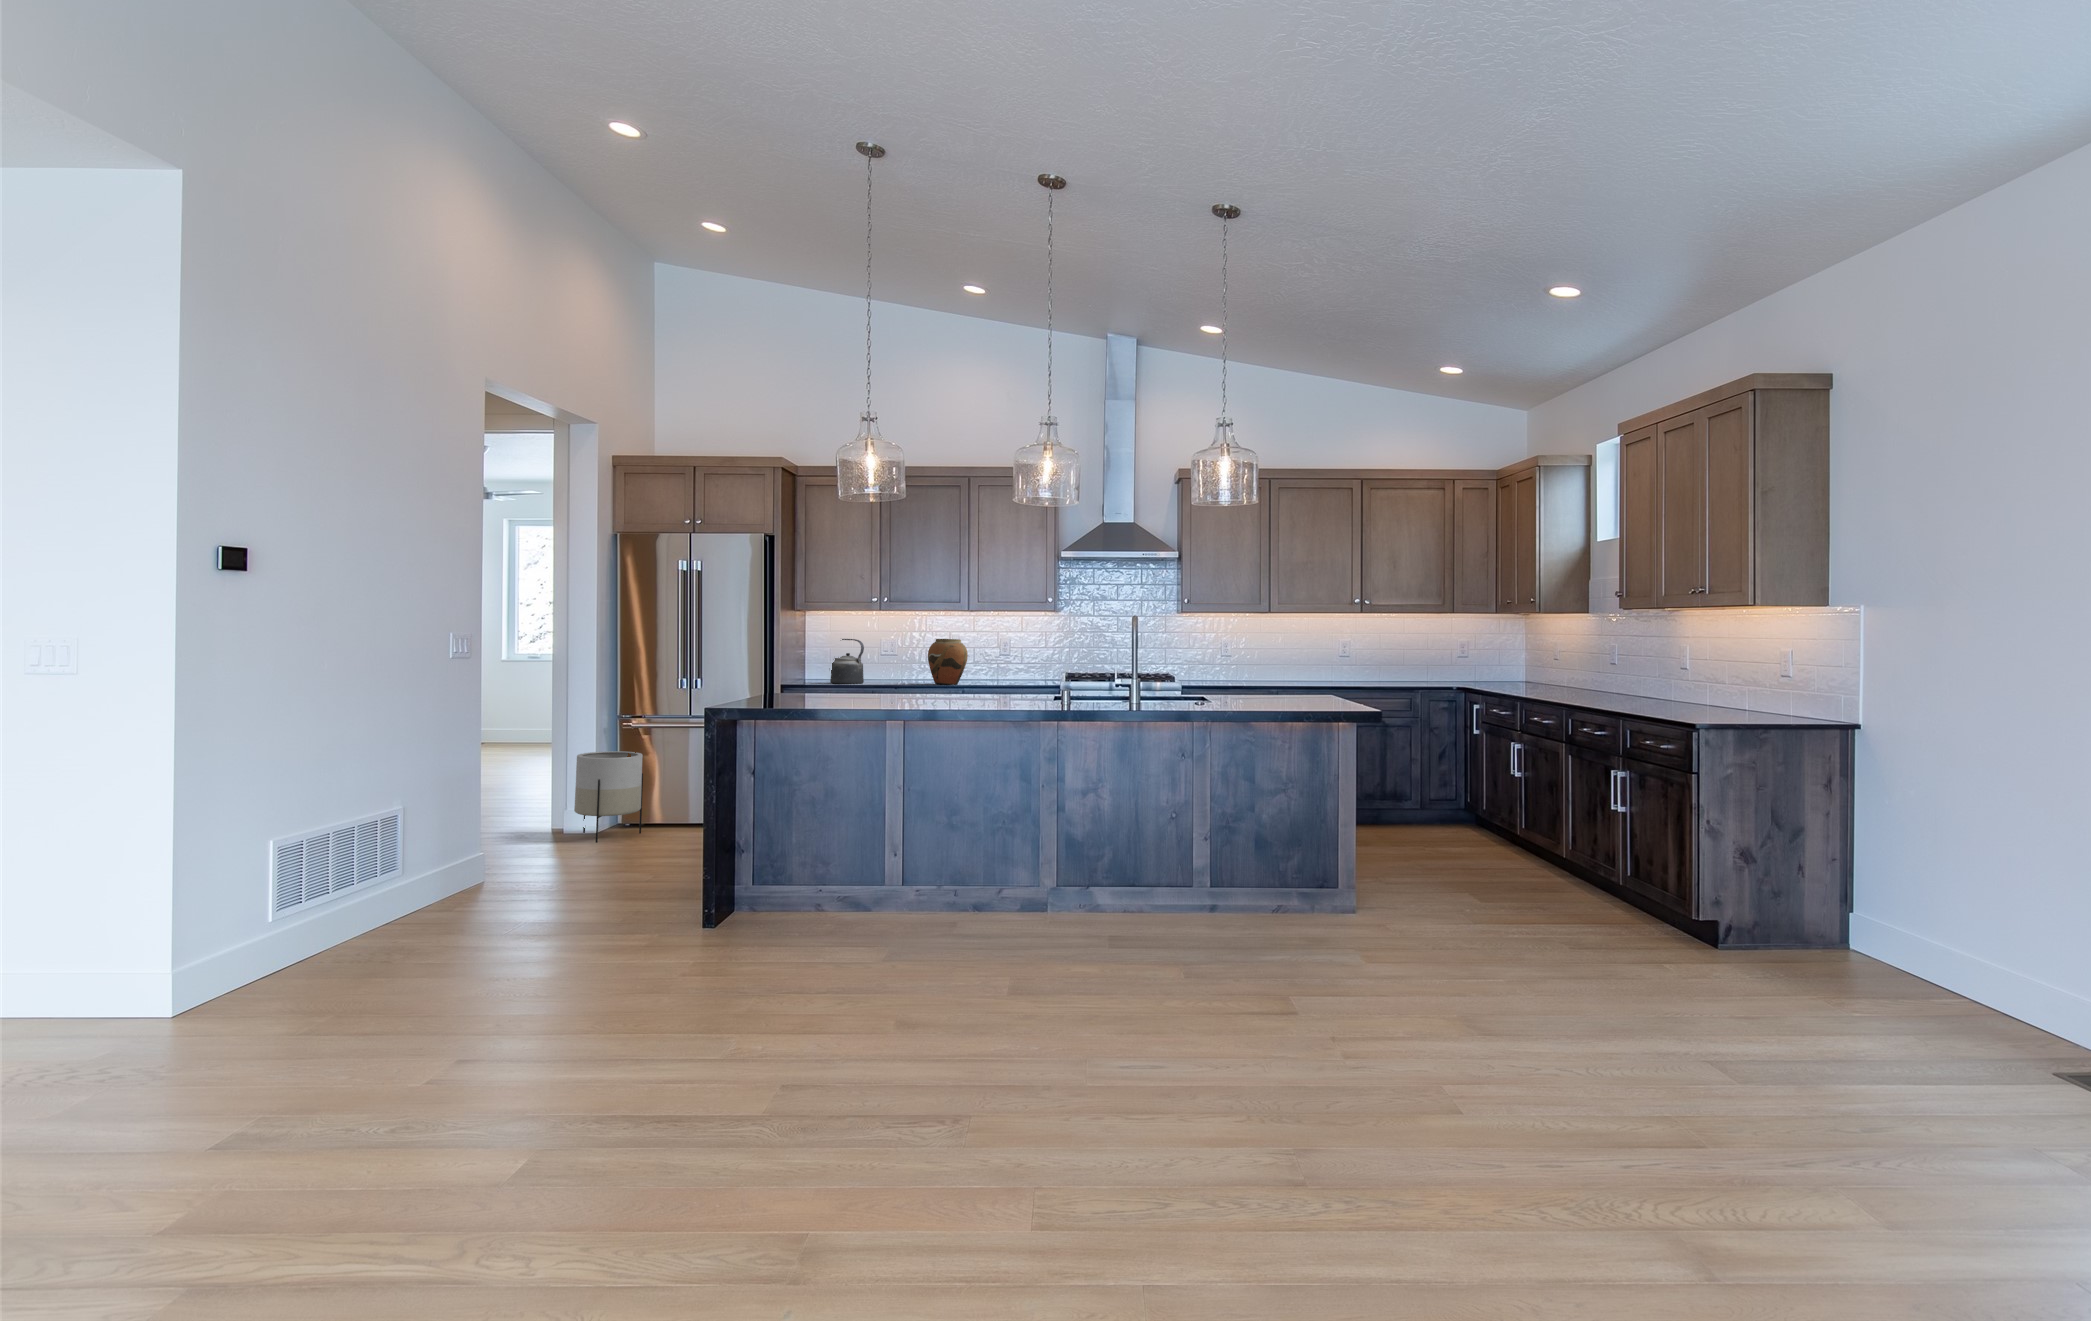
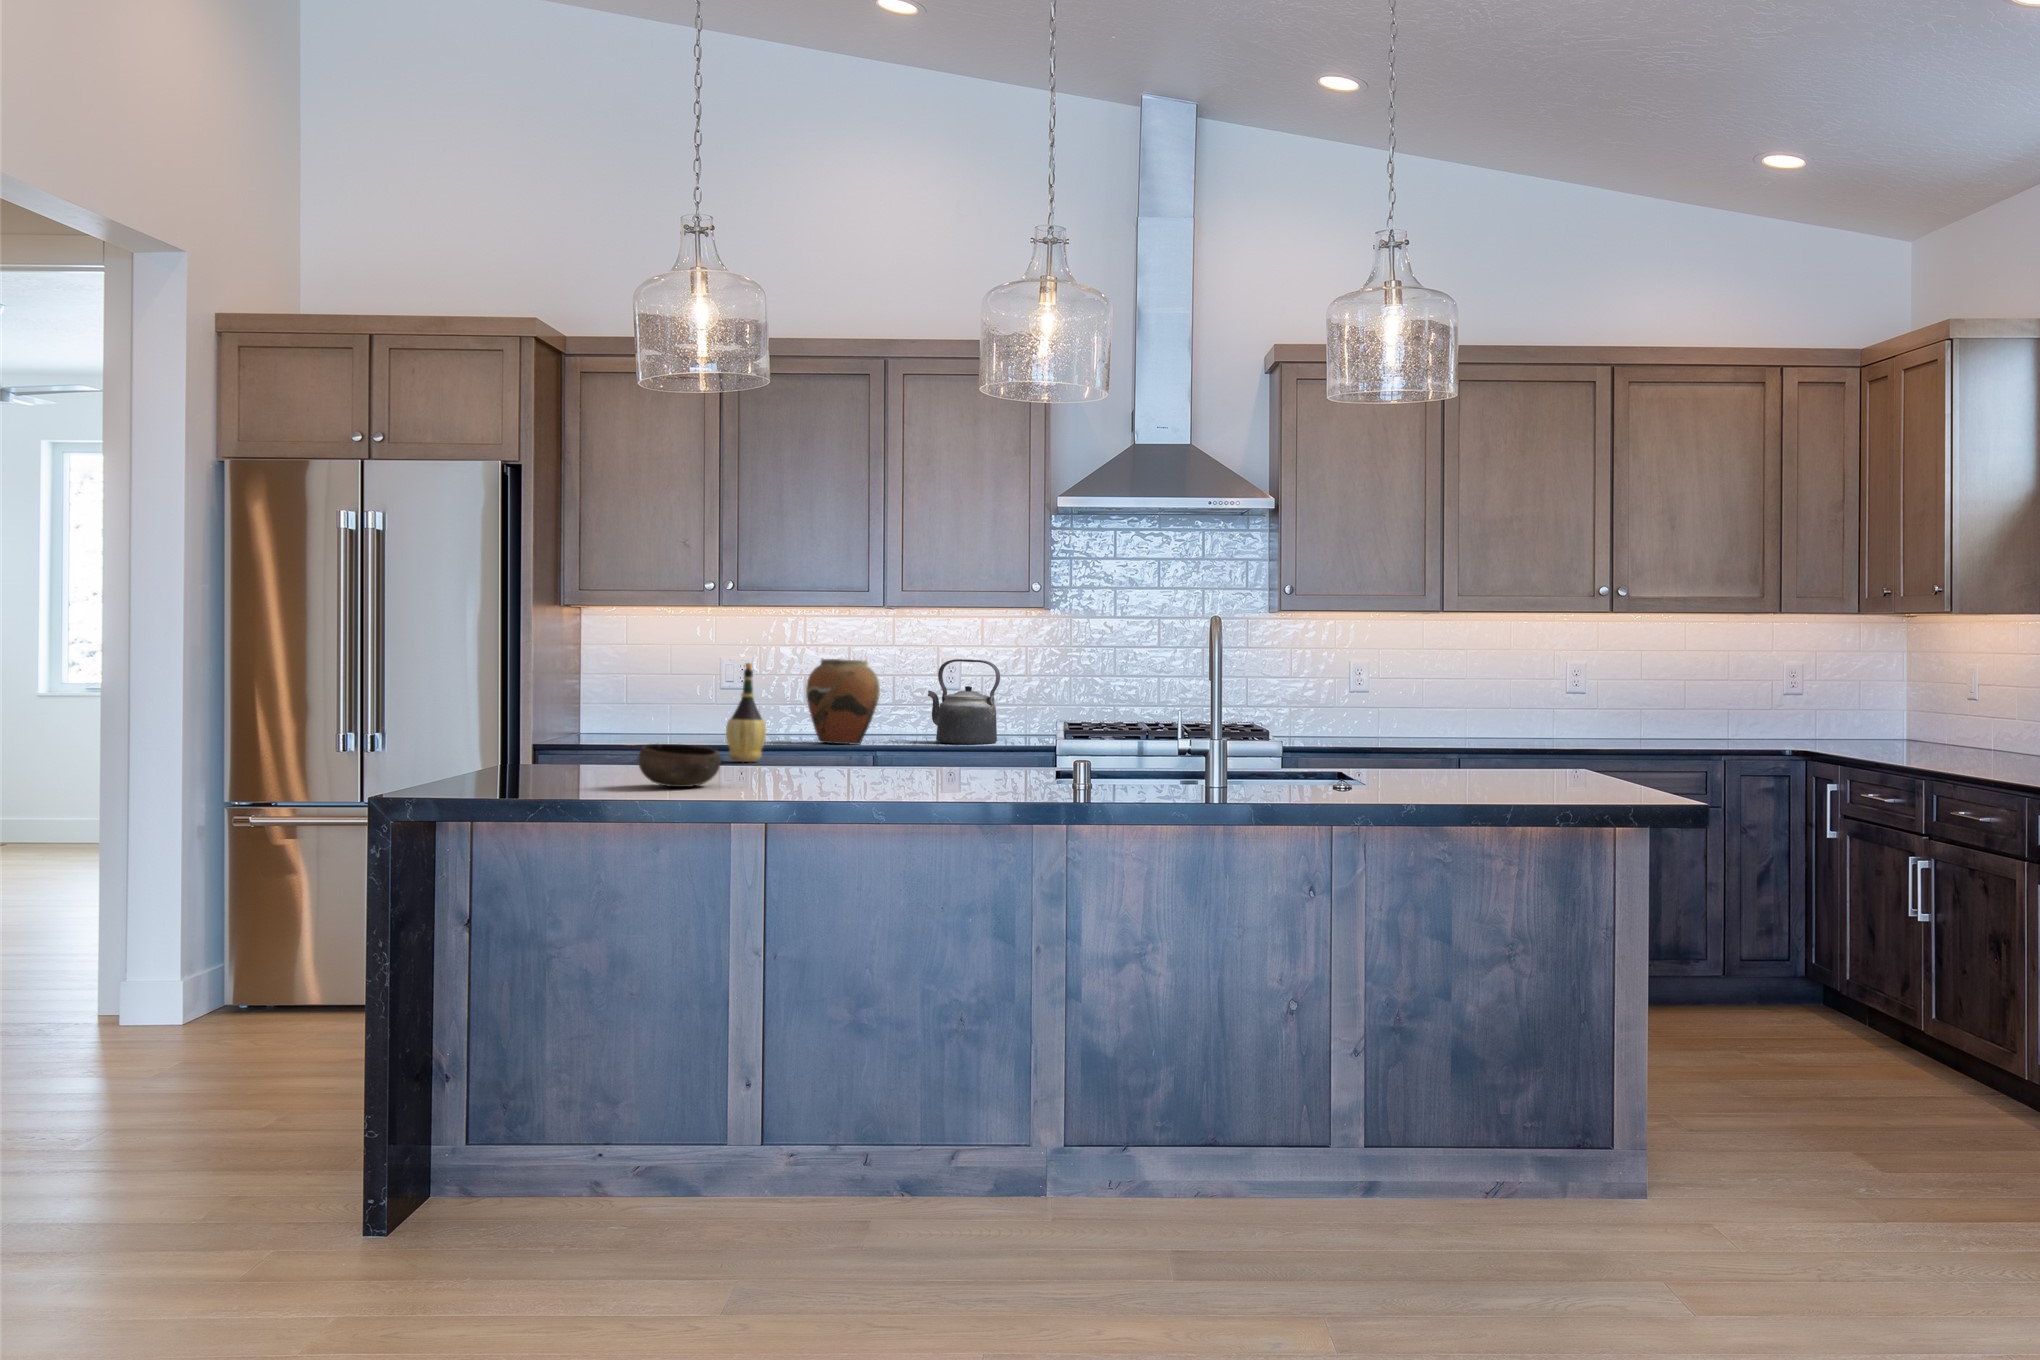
kettle: present [830,639,864,684] -> present [928,659,1000,744]
wine bottle: none [884,641,906,693] -> present [726,663,766,762]
bowl: none [839,682,881,704] -> present [638,744,721,787]
planter: present [574,751,643,843] -> none [145,867,276,1041]

